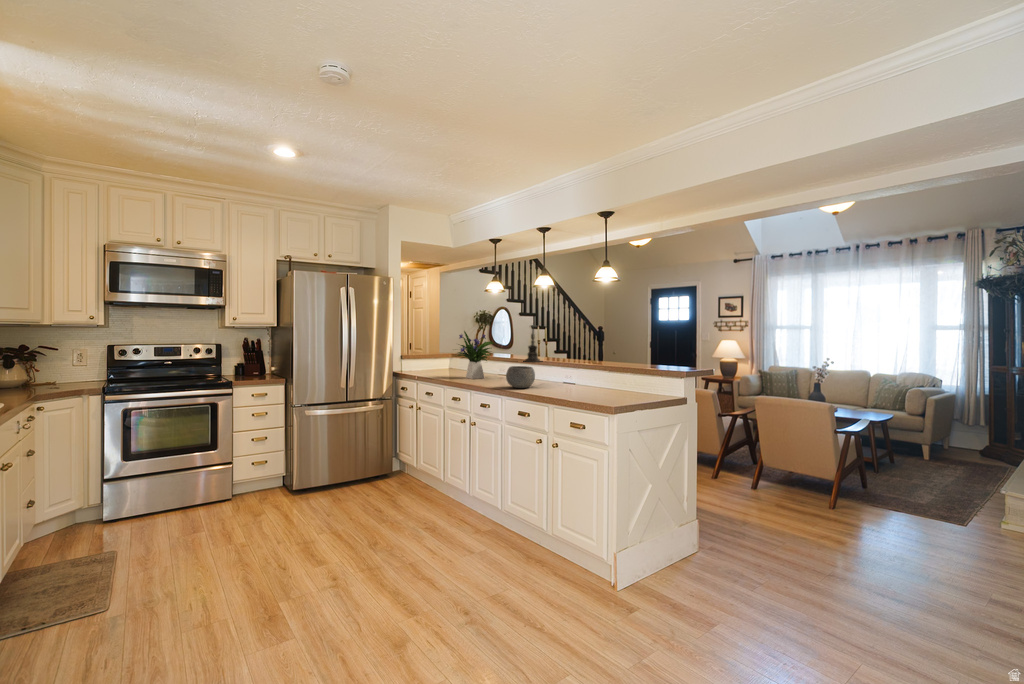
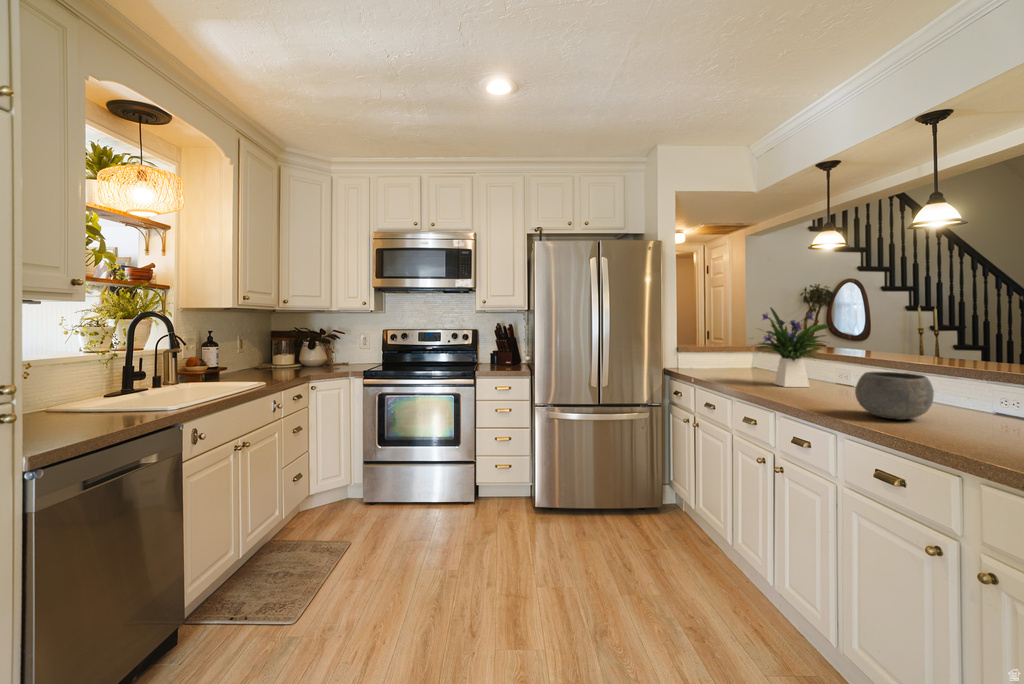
candle holder: present [525,324,540,362] -> none [885,281,955,363]

